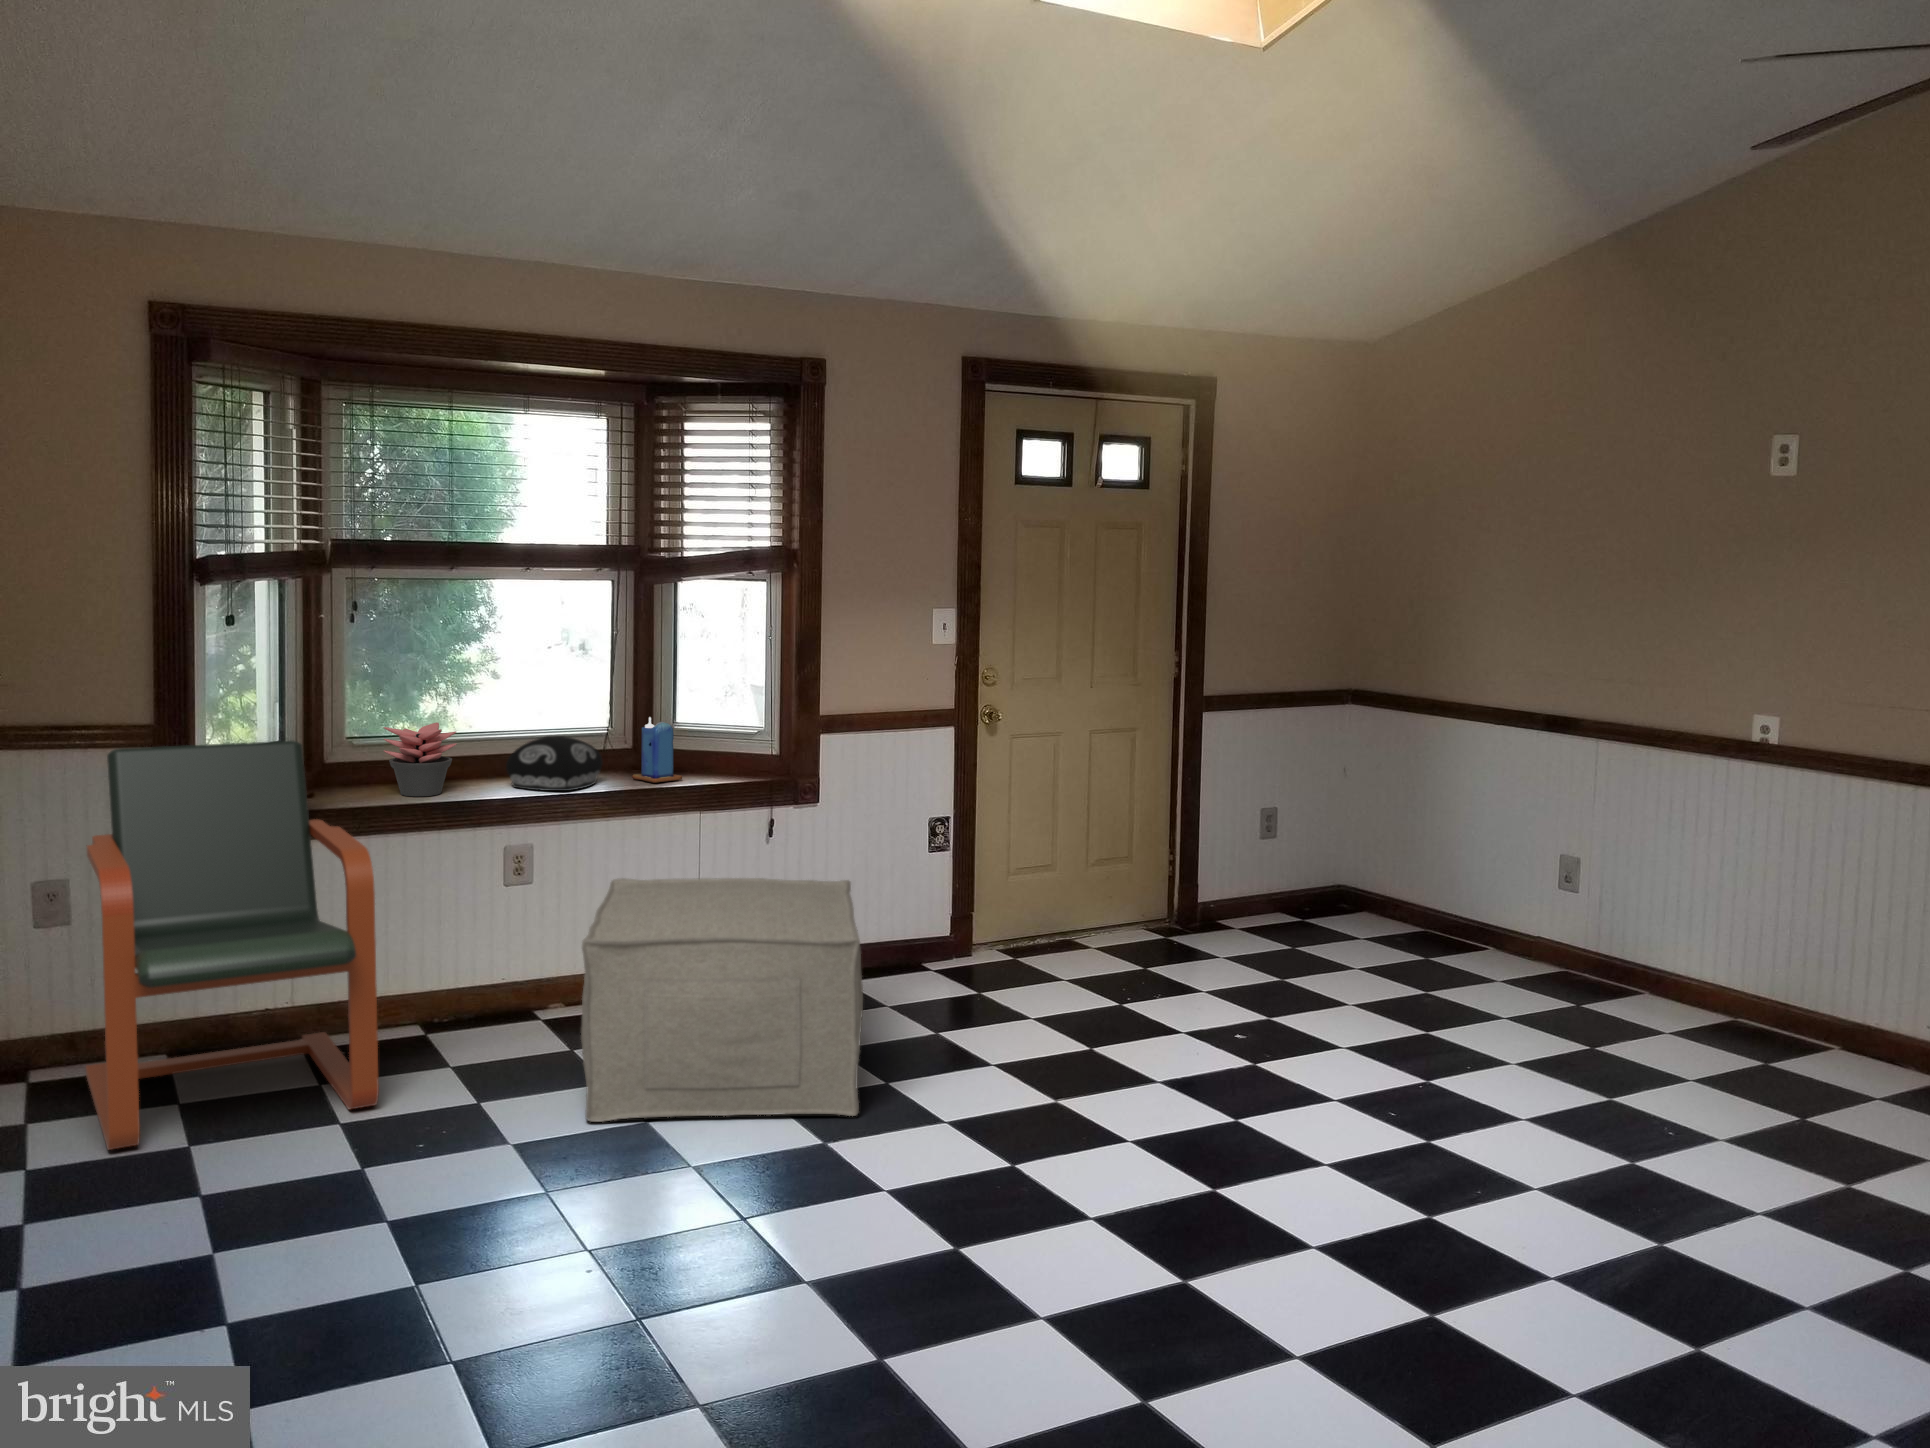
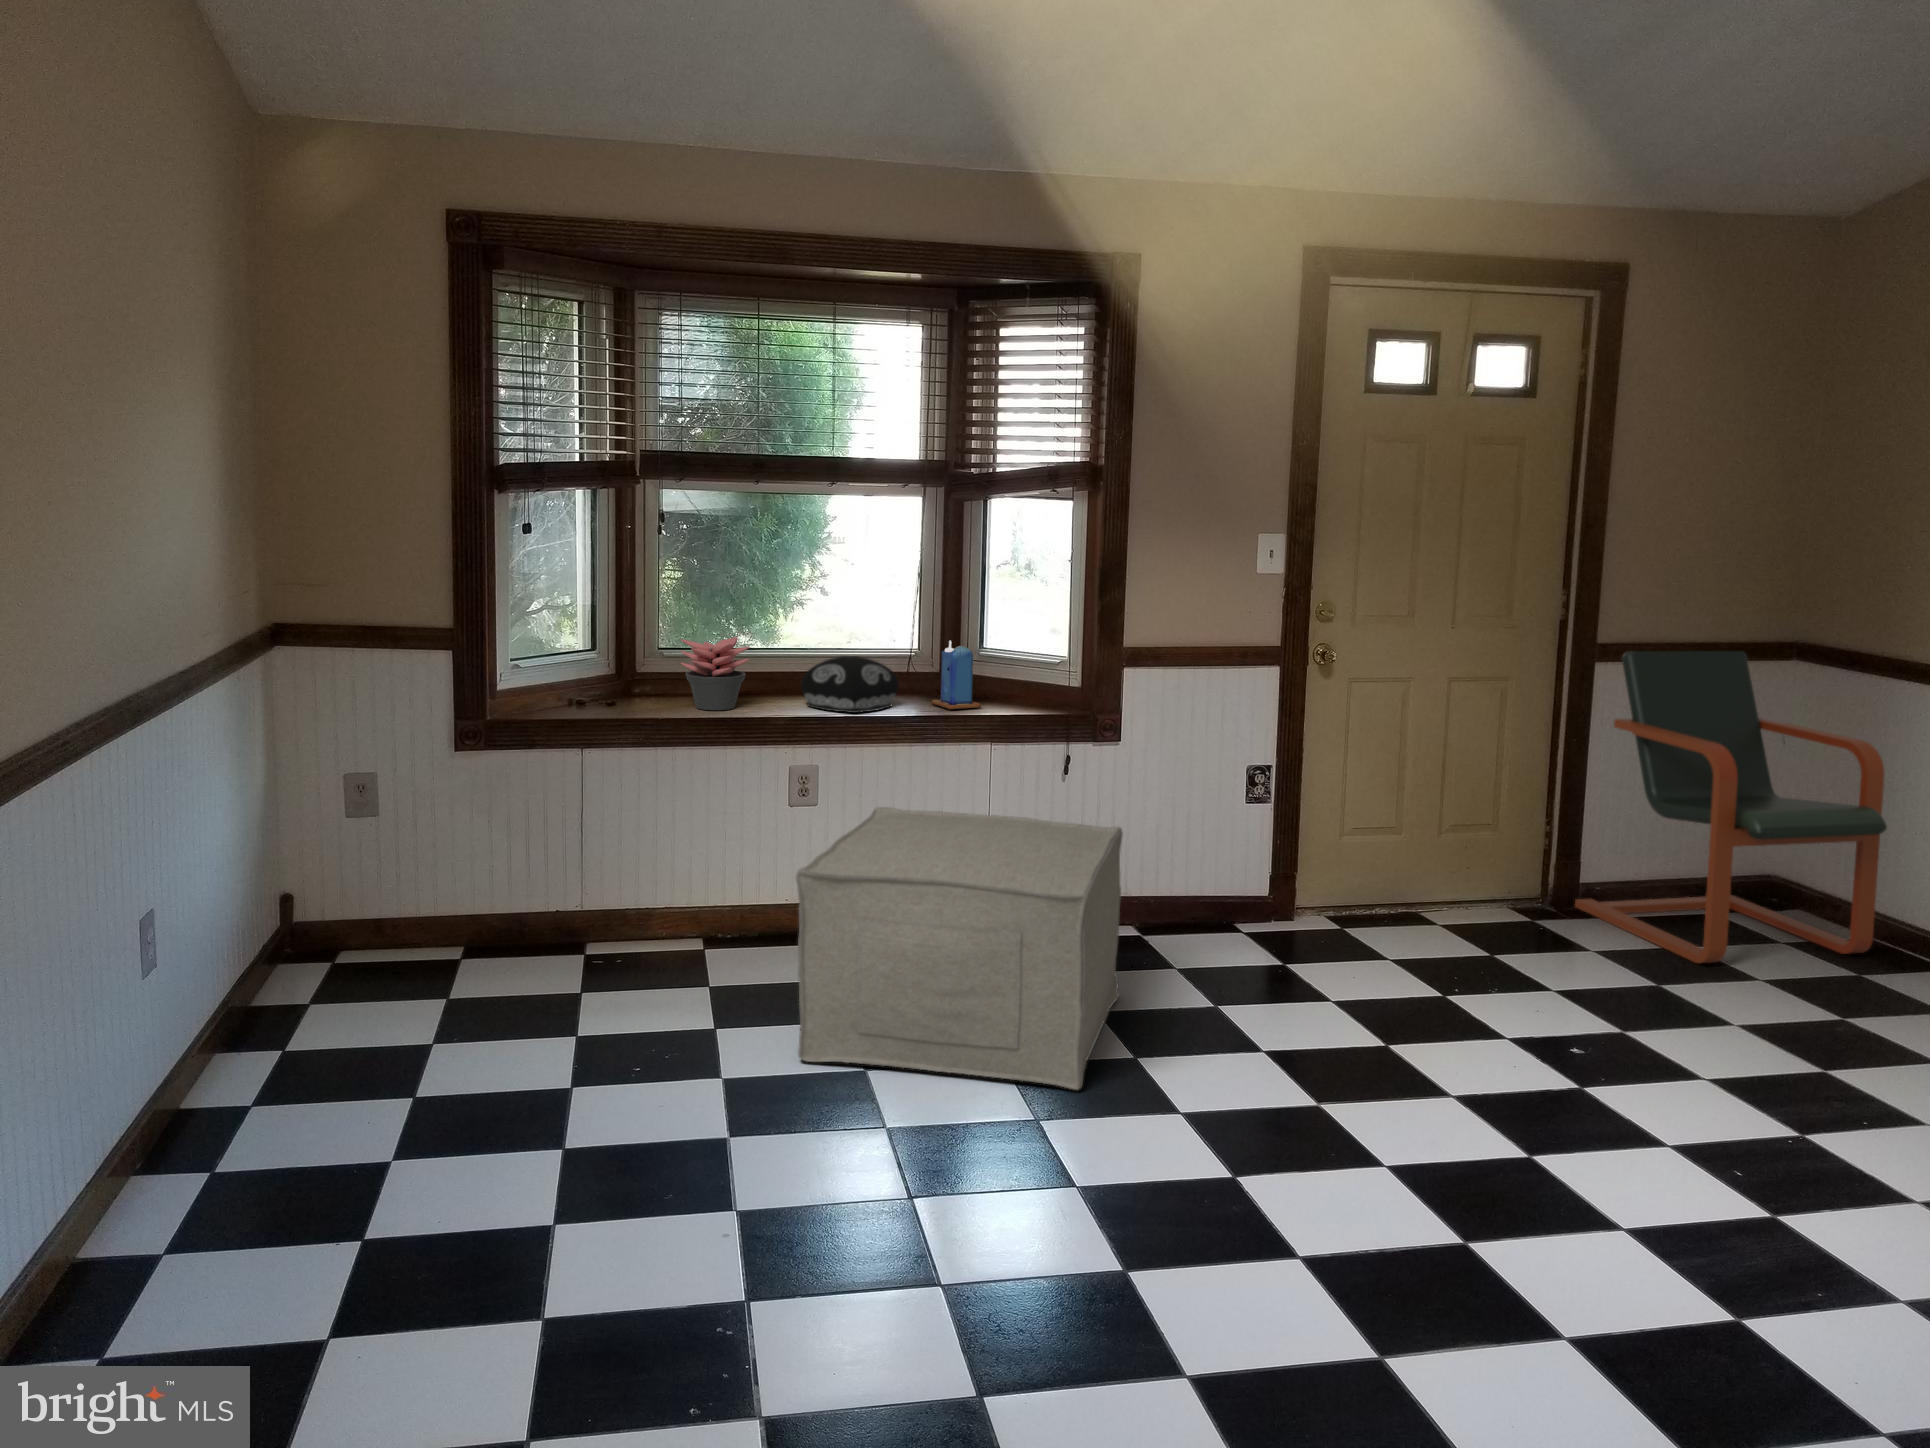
armchair: present [86,741,379,1150] -> present [1575,651,1887,963]

